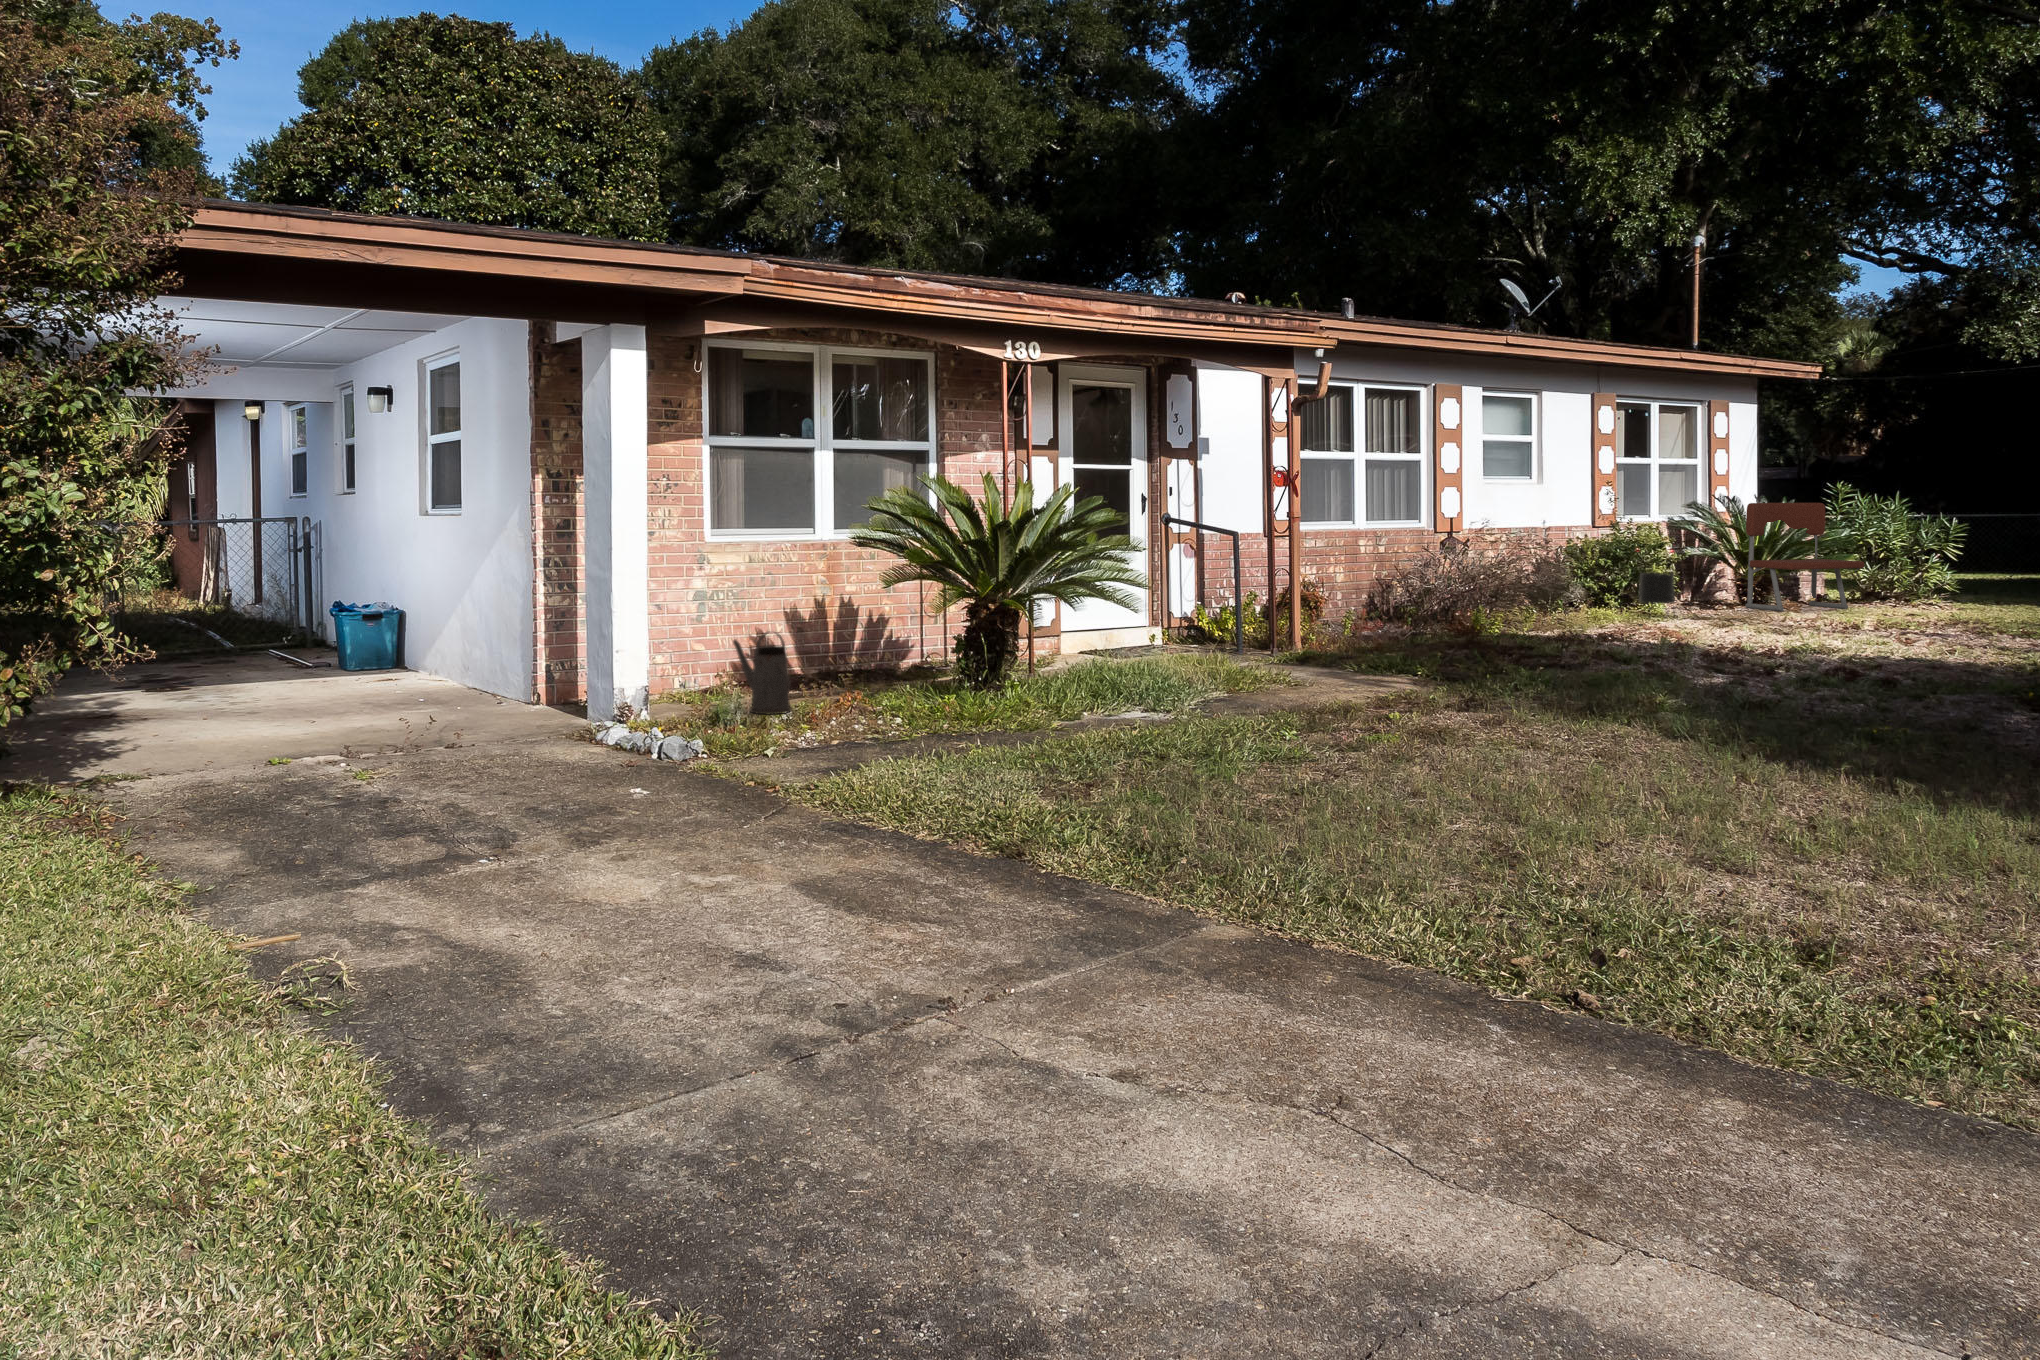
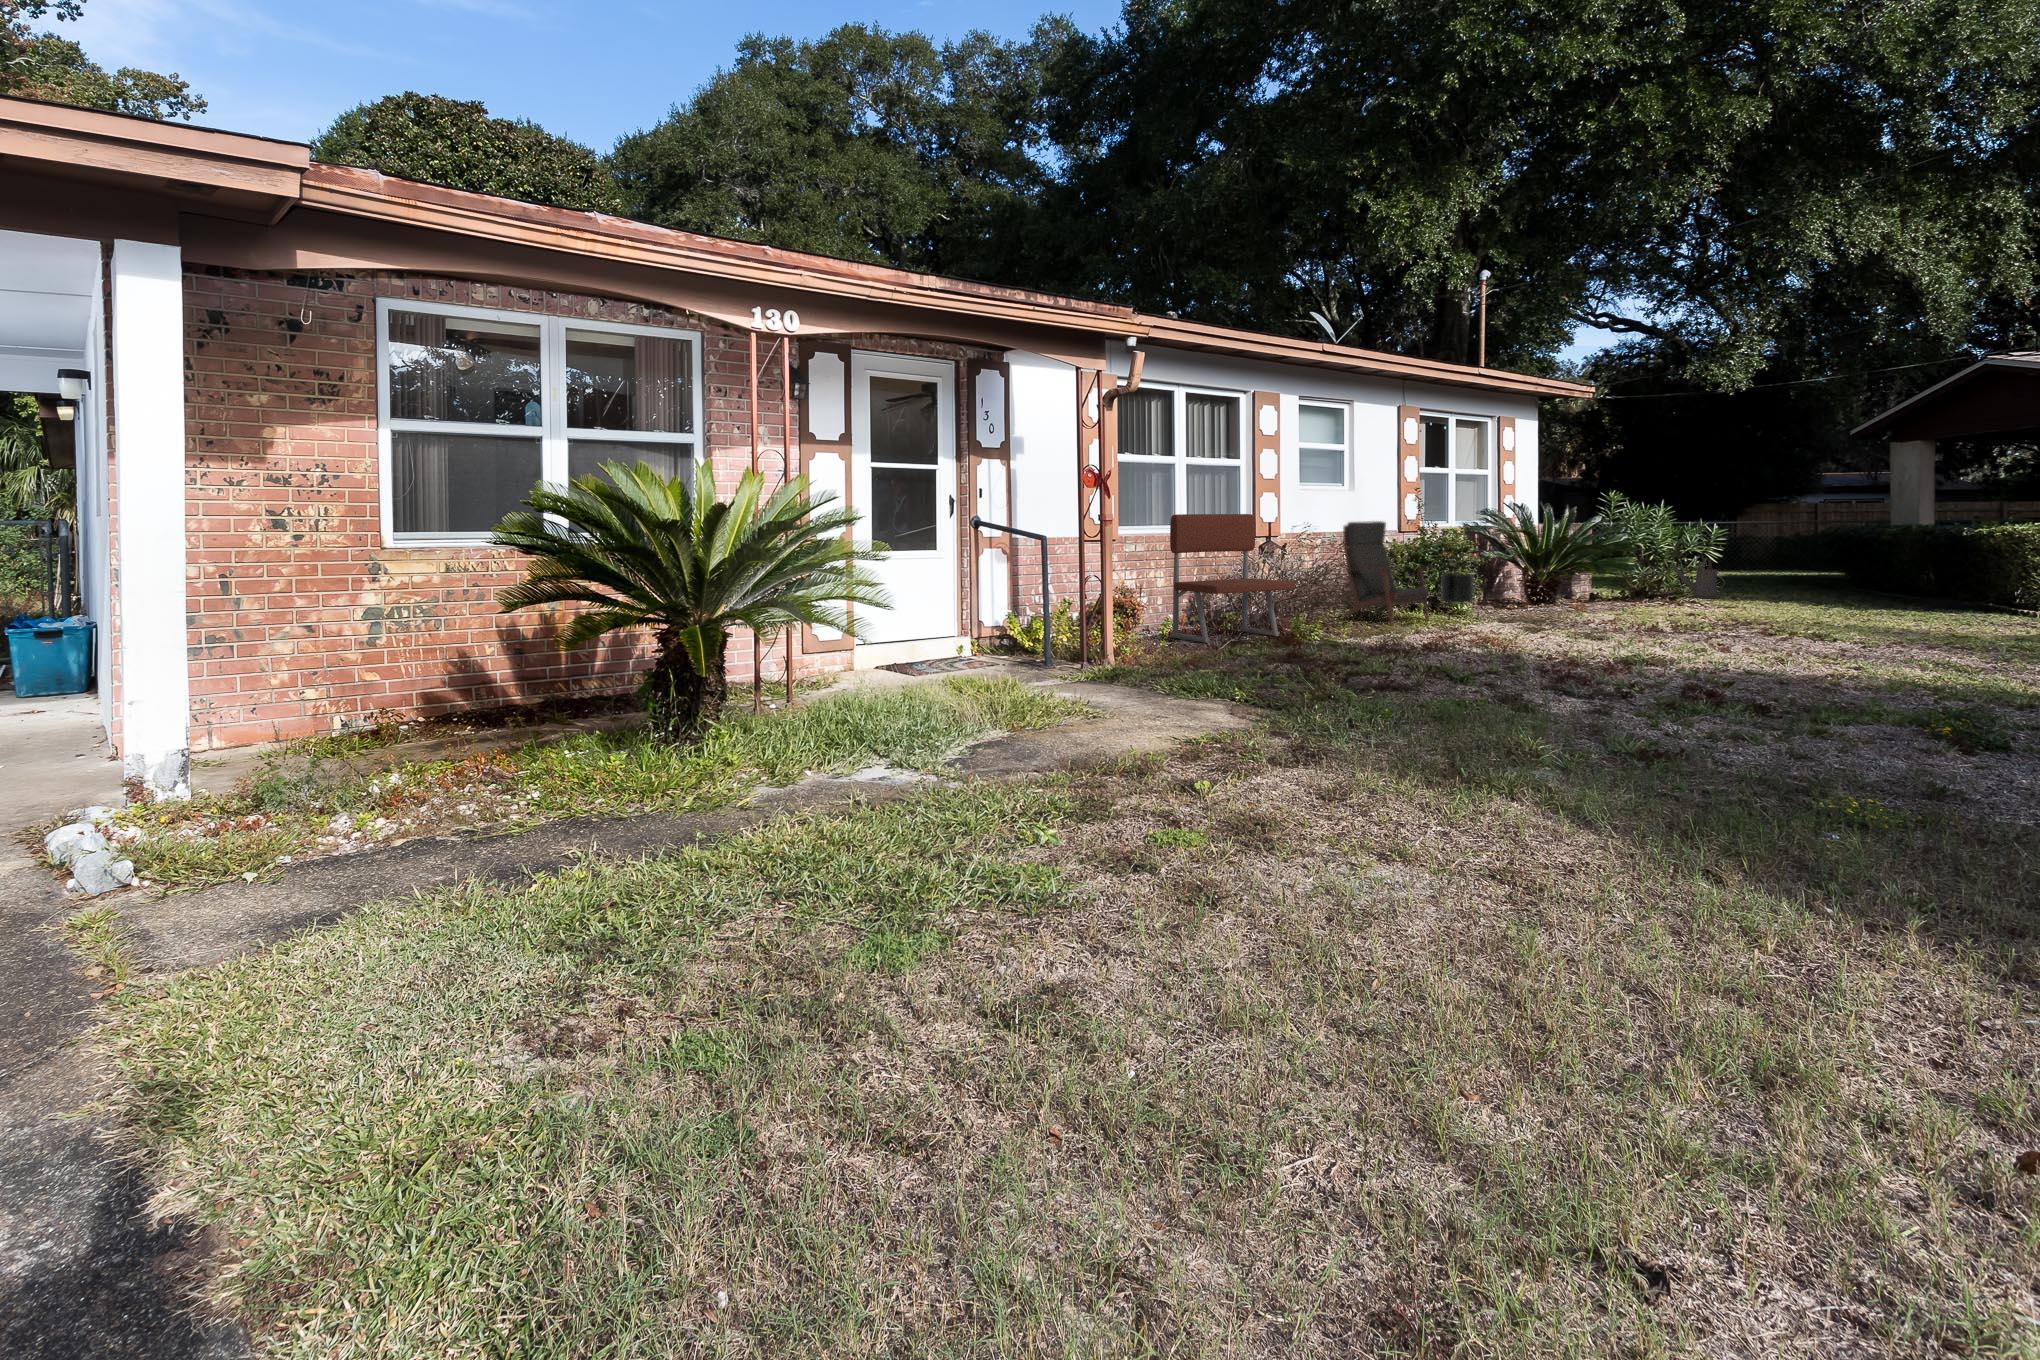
bench: present [1745,503,1864,611] -> present [1170,514,1295,643]
lounge chair: none [1526,517,1631,626] -> present [1341,521,1429,625]
watering can: present [733,632,791,714] -> present [1671,558,1725,598]

